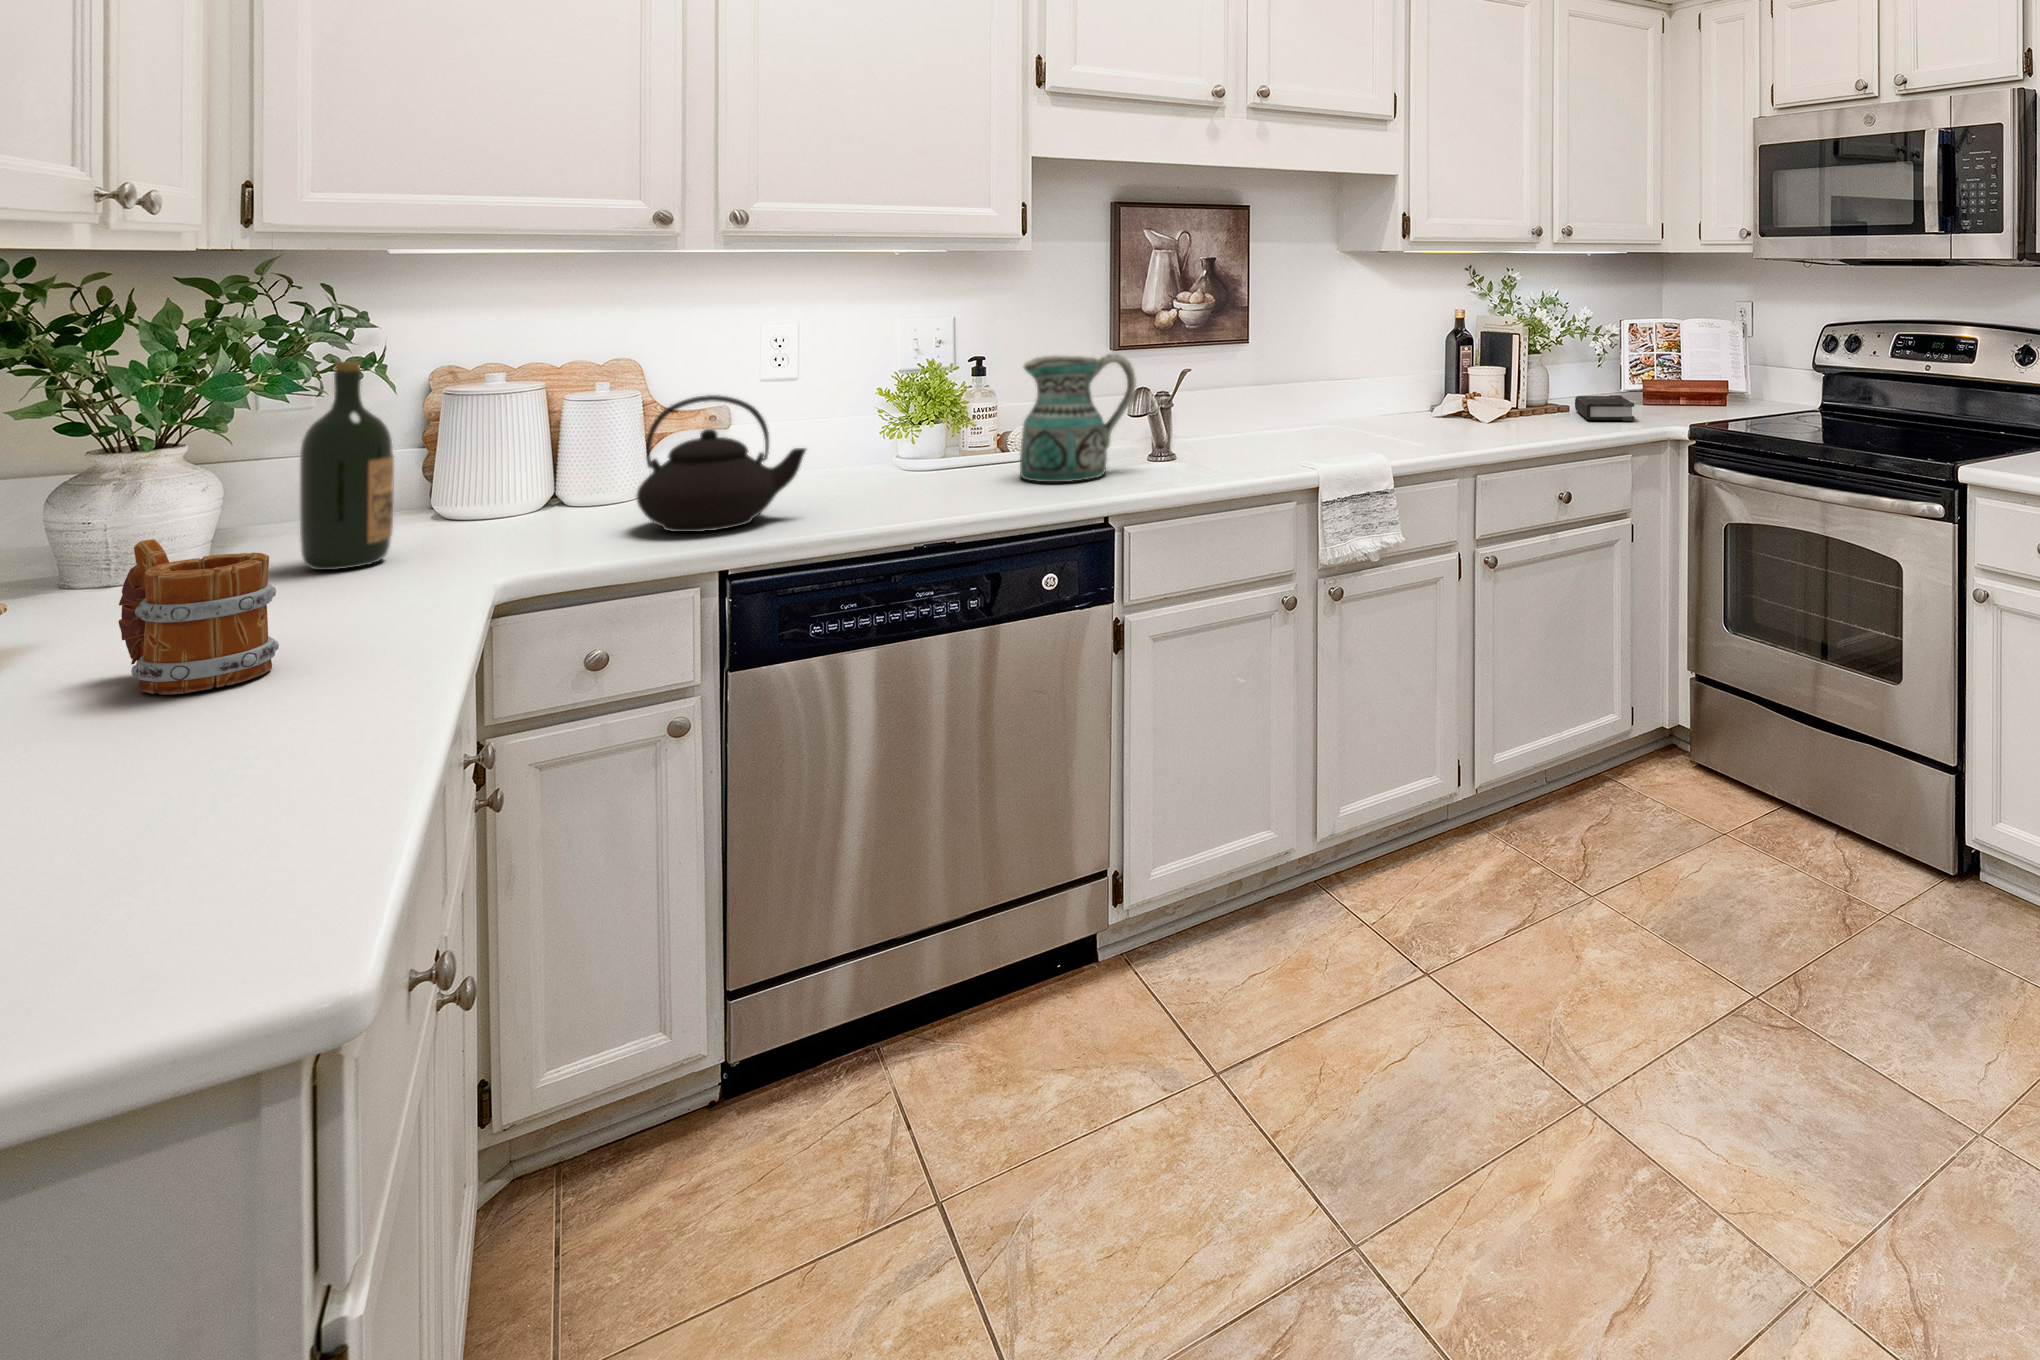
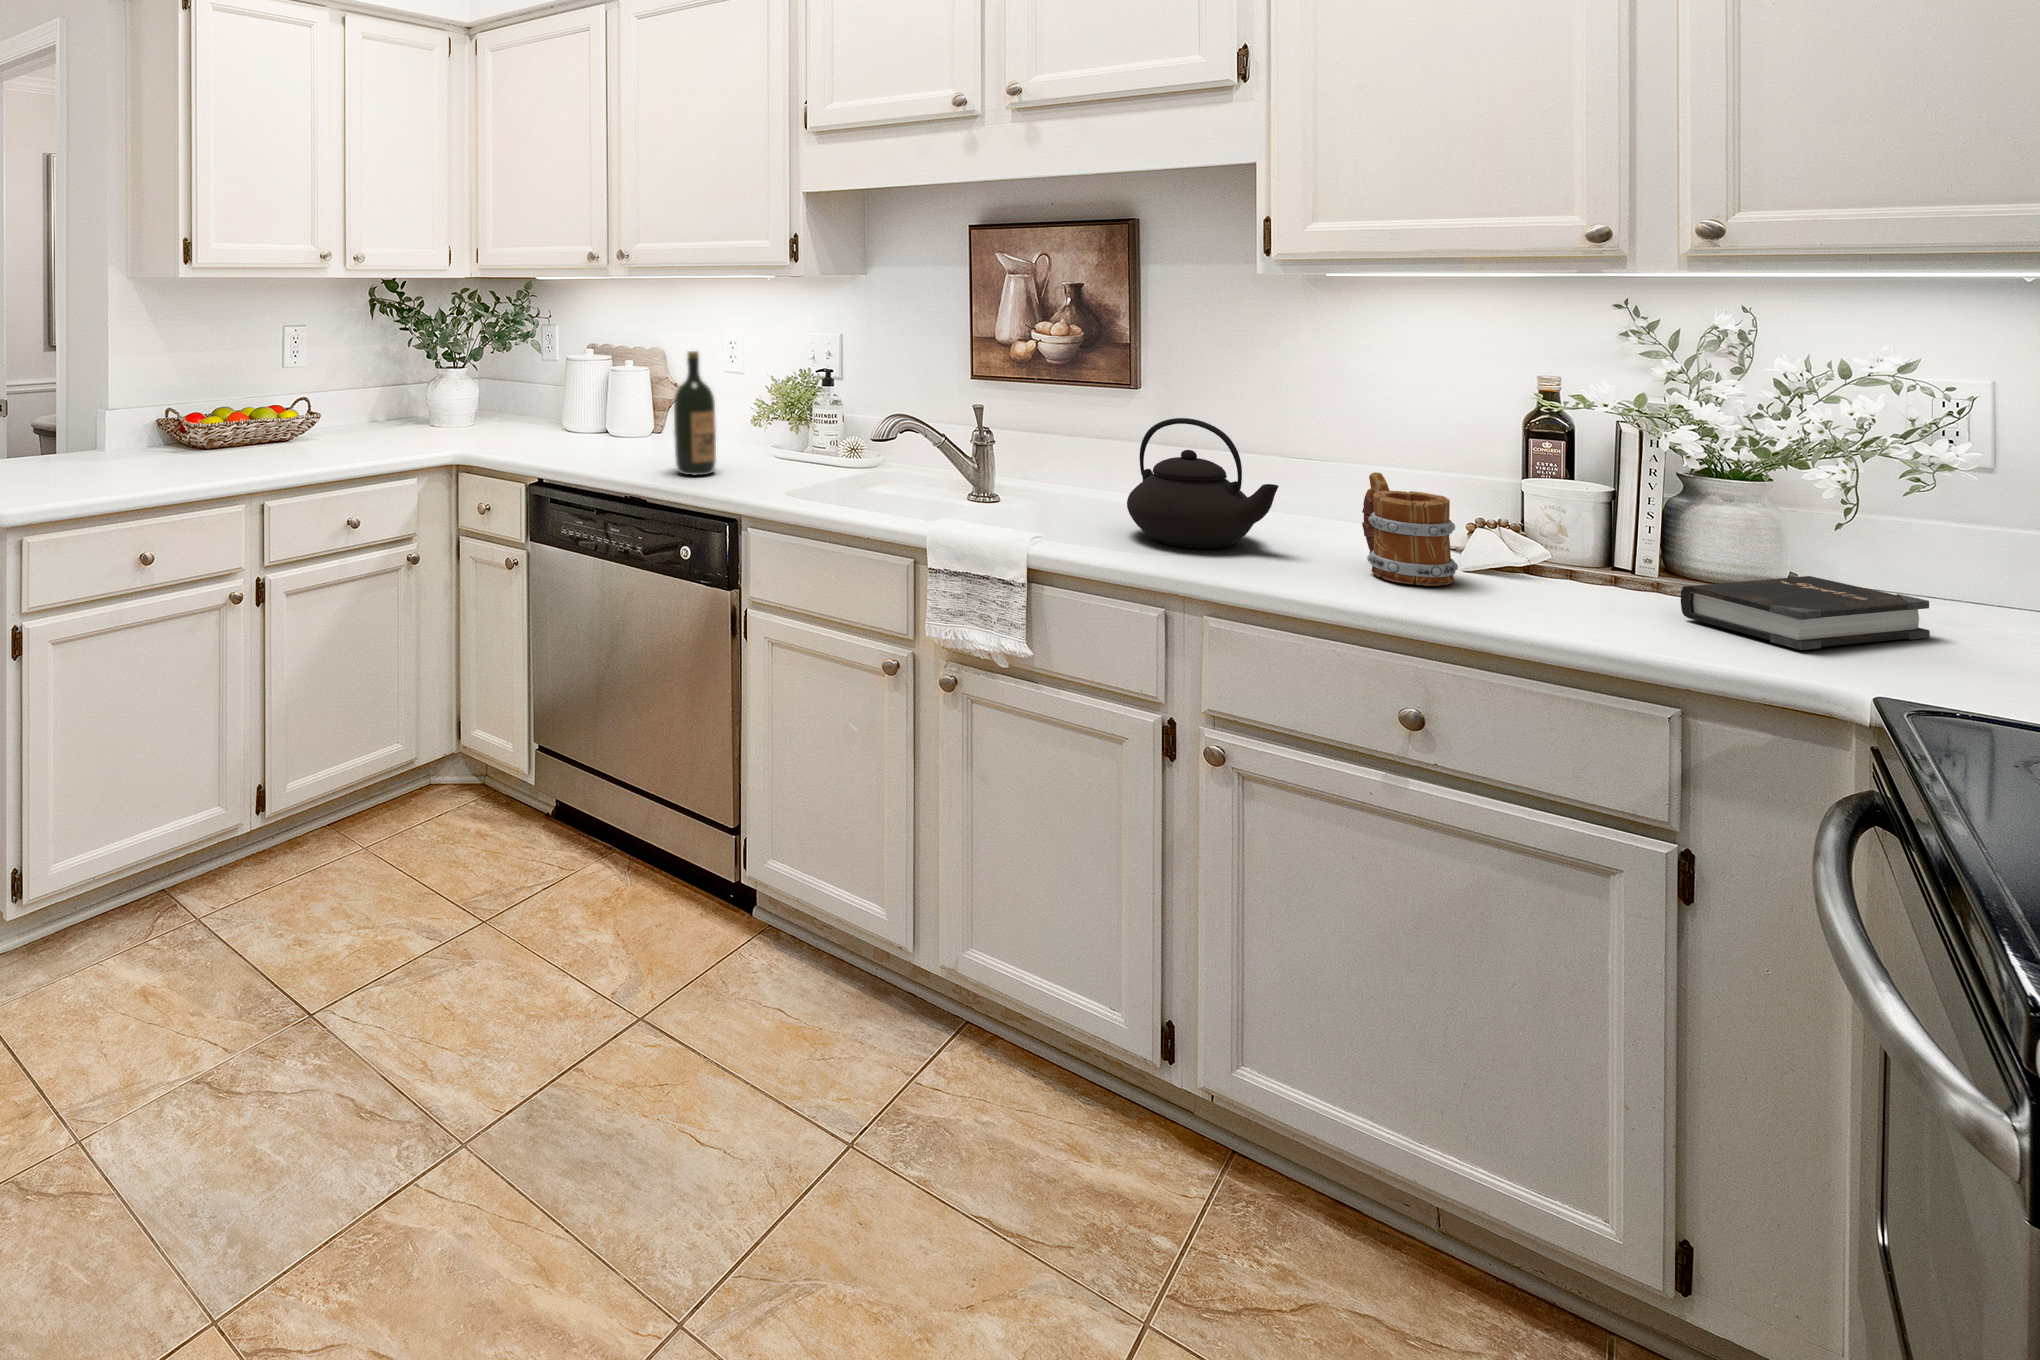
ceramic pitcher: present [1020,354,1136,482] -> none [761,375,851,491]
wine bottle: present [300,361,394,570] -> present [674,351,716,476]
teapot: present [636,395,806,532] -> present [1127,418,1279,549]
mug: present [119,539,279,695] -> present [1362,472,1458,586]

